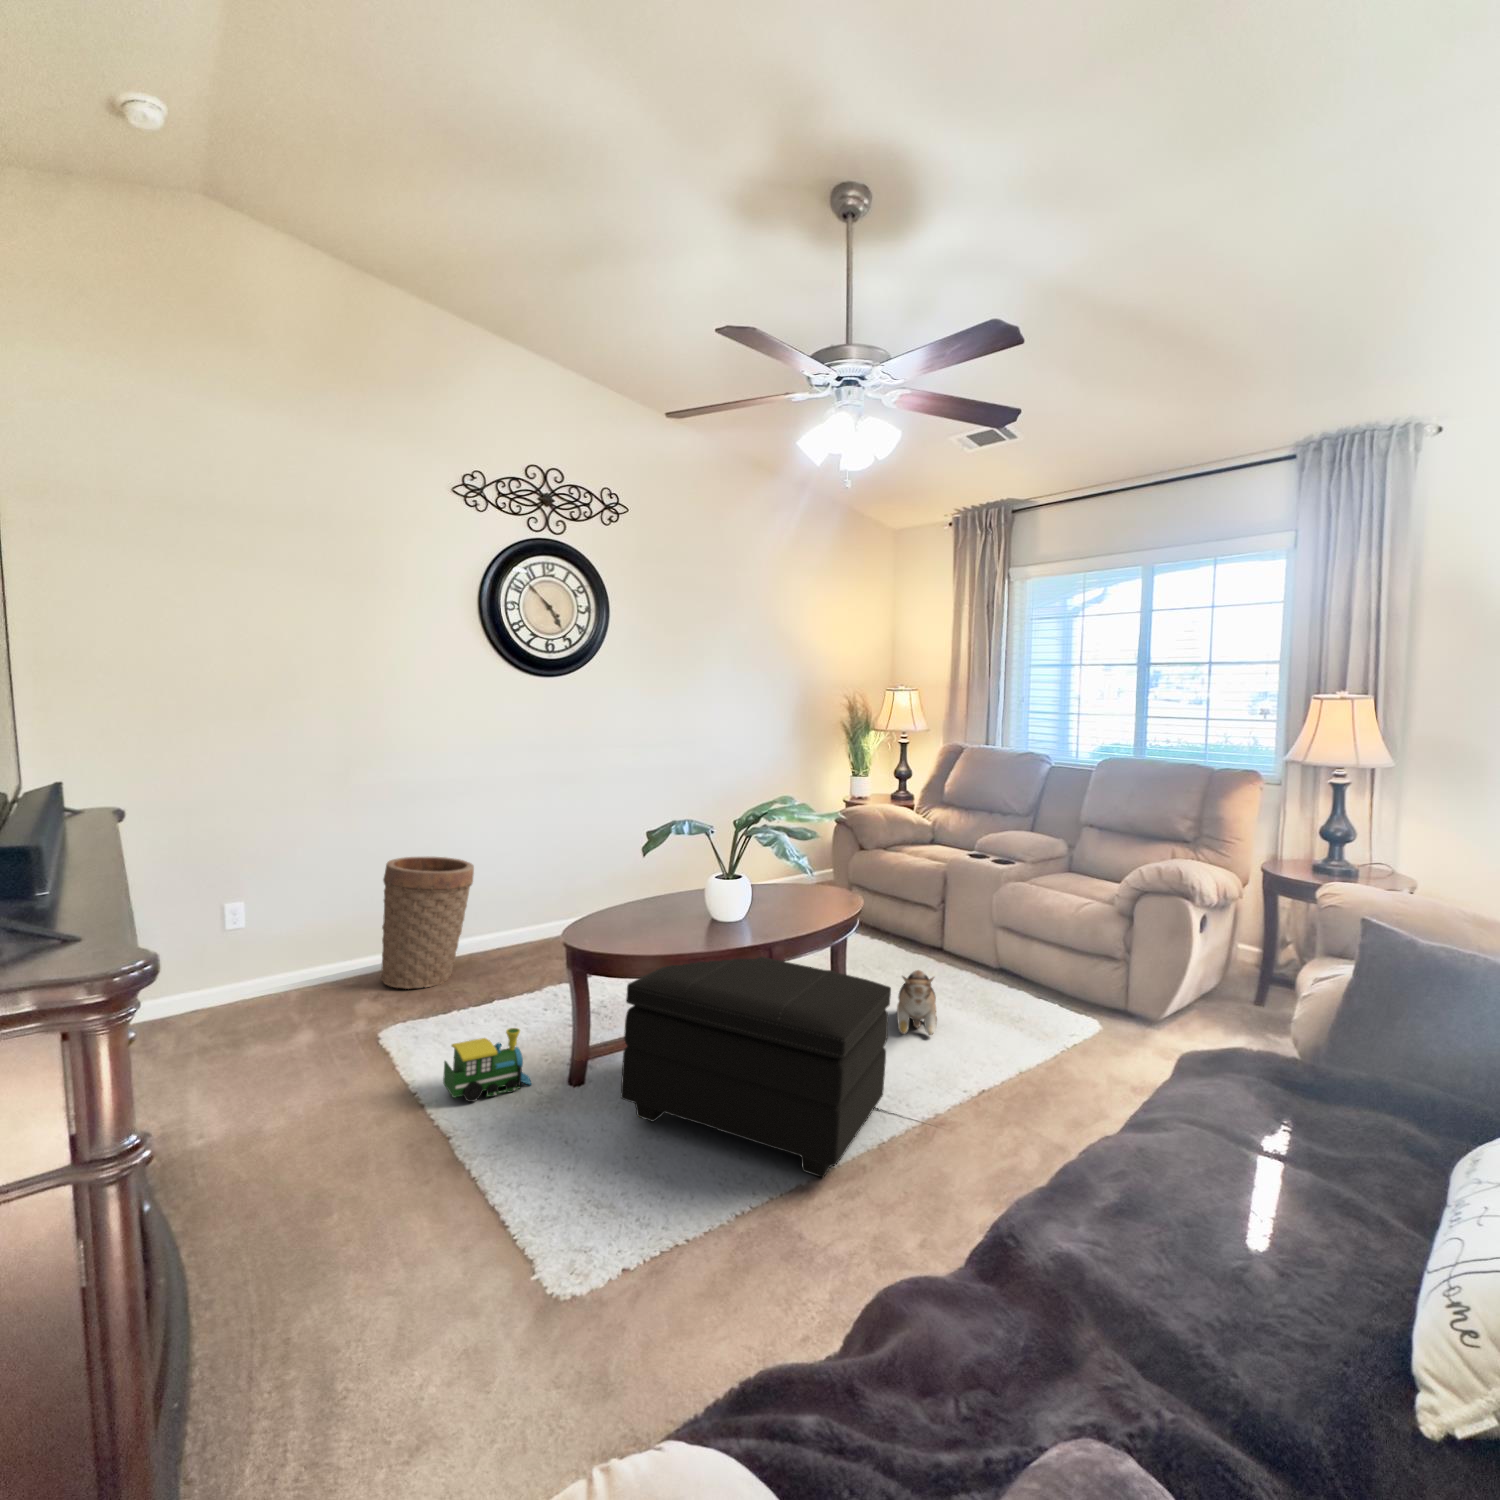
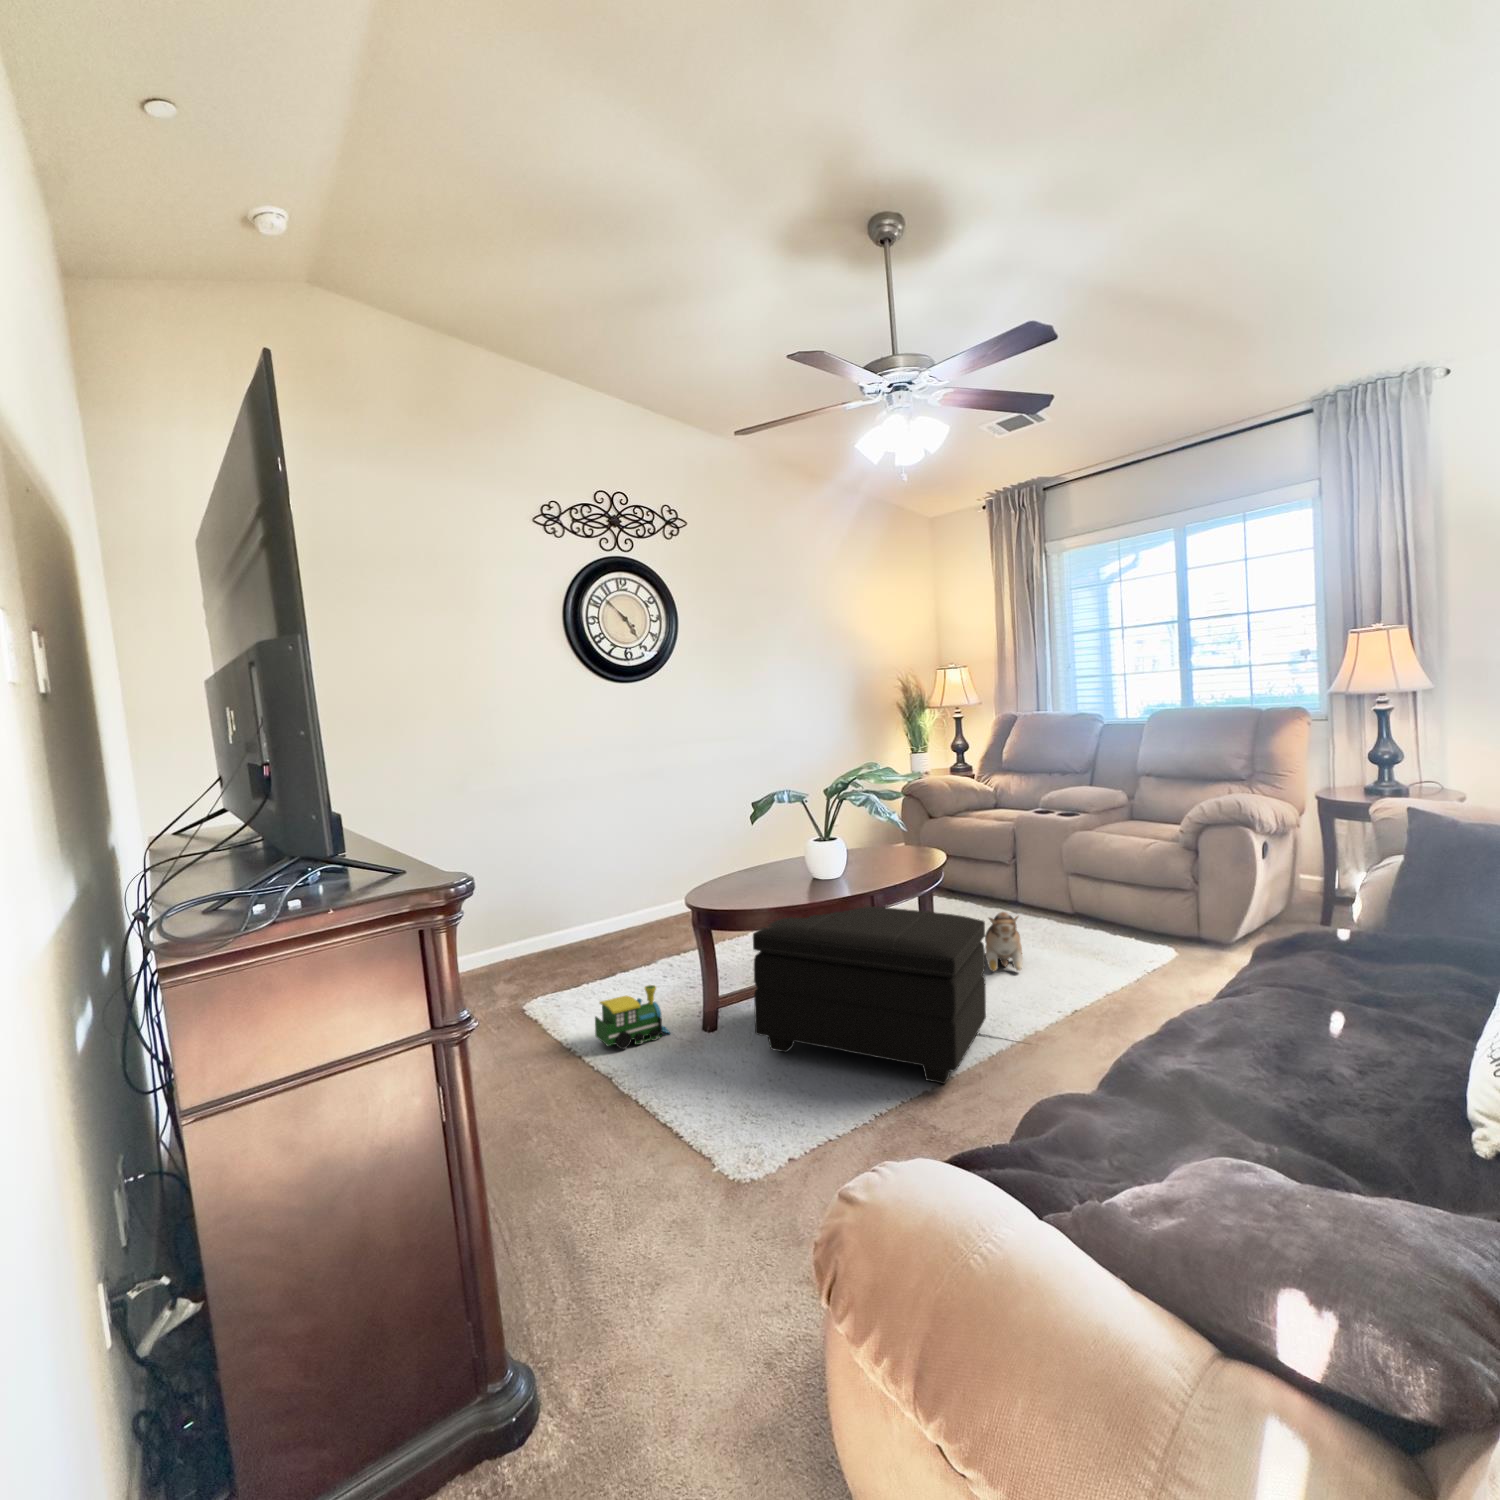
basket: present [381,857,474,989] -> none [506,852,584,970]

